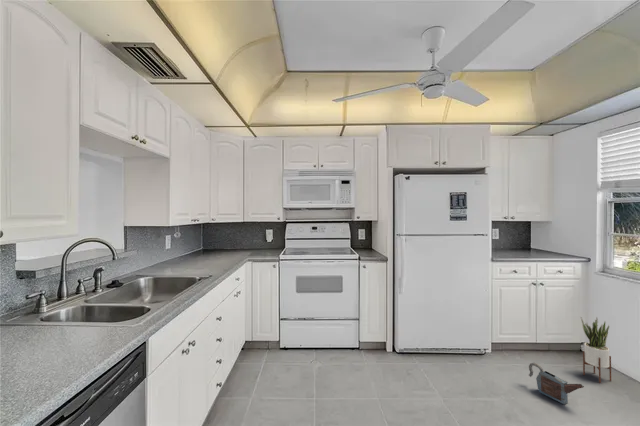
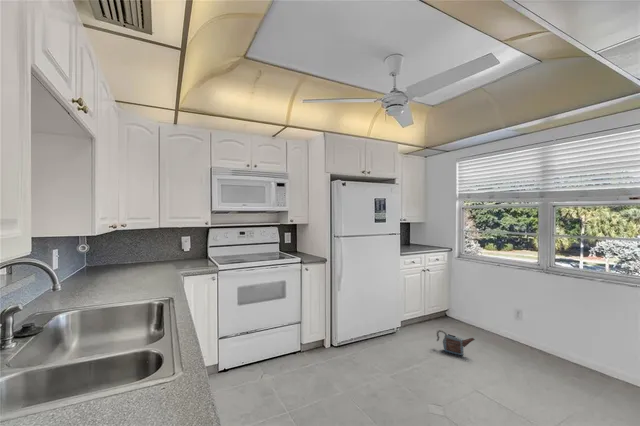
potted plant: present [581,317,611,383] -> none [457,289,473,335]

